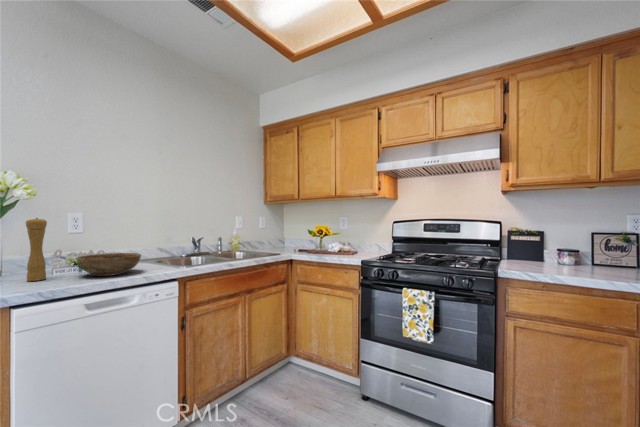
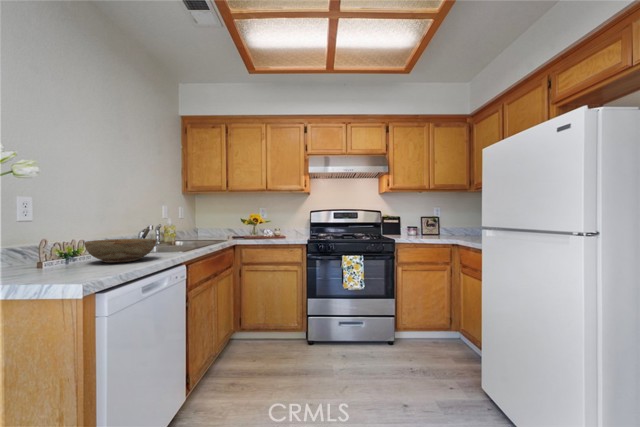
pepper mill: present [26,218,47,281] -> none [30,194,58,273]

